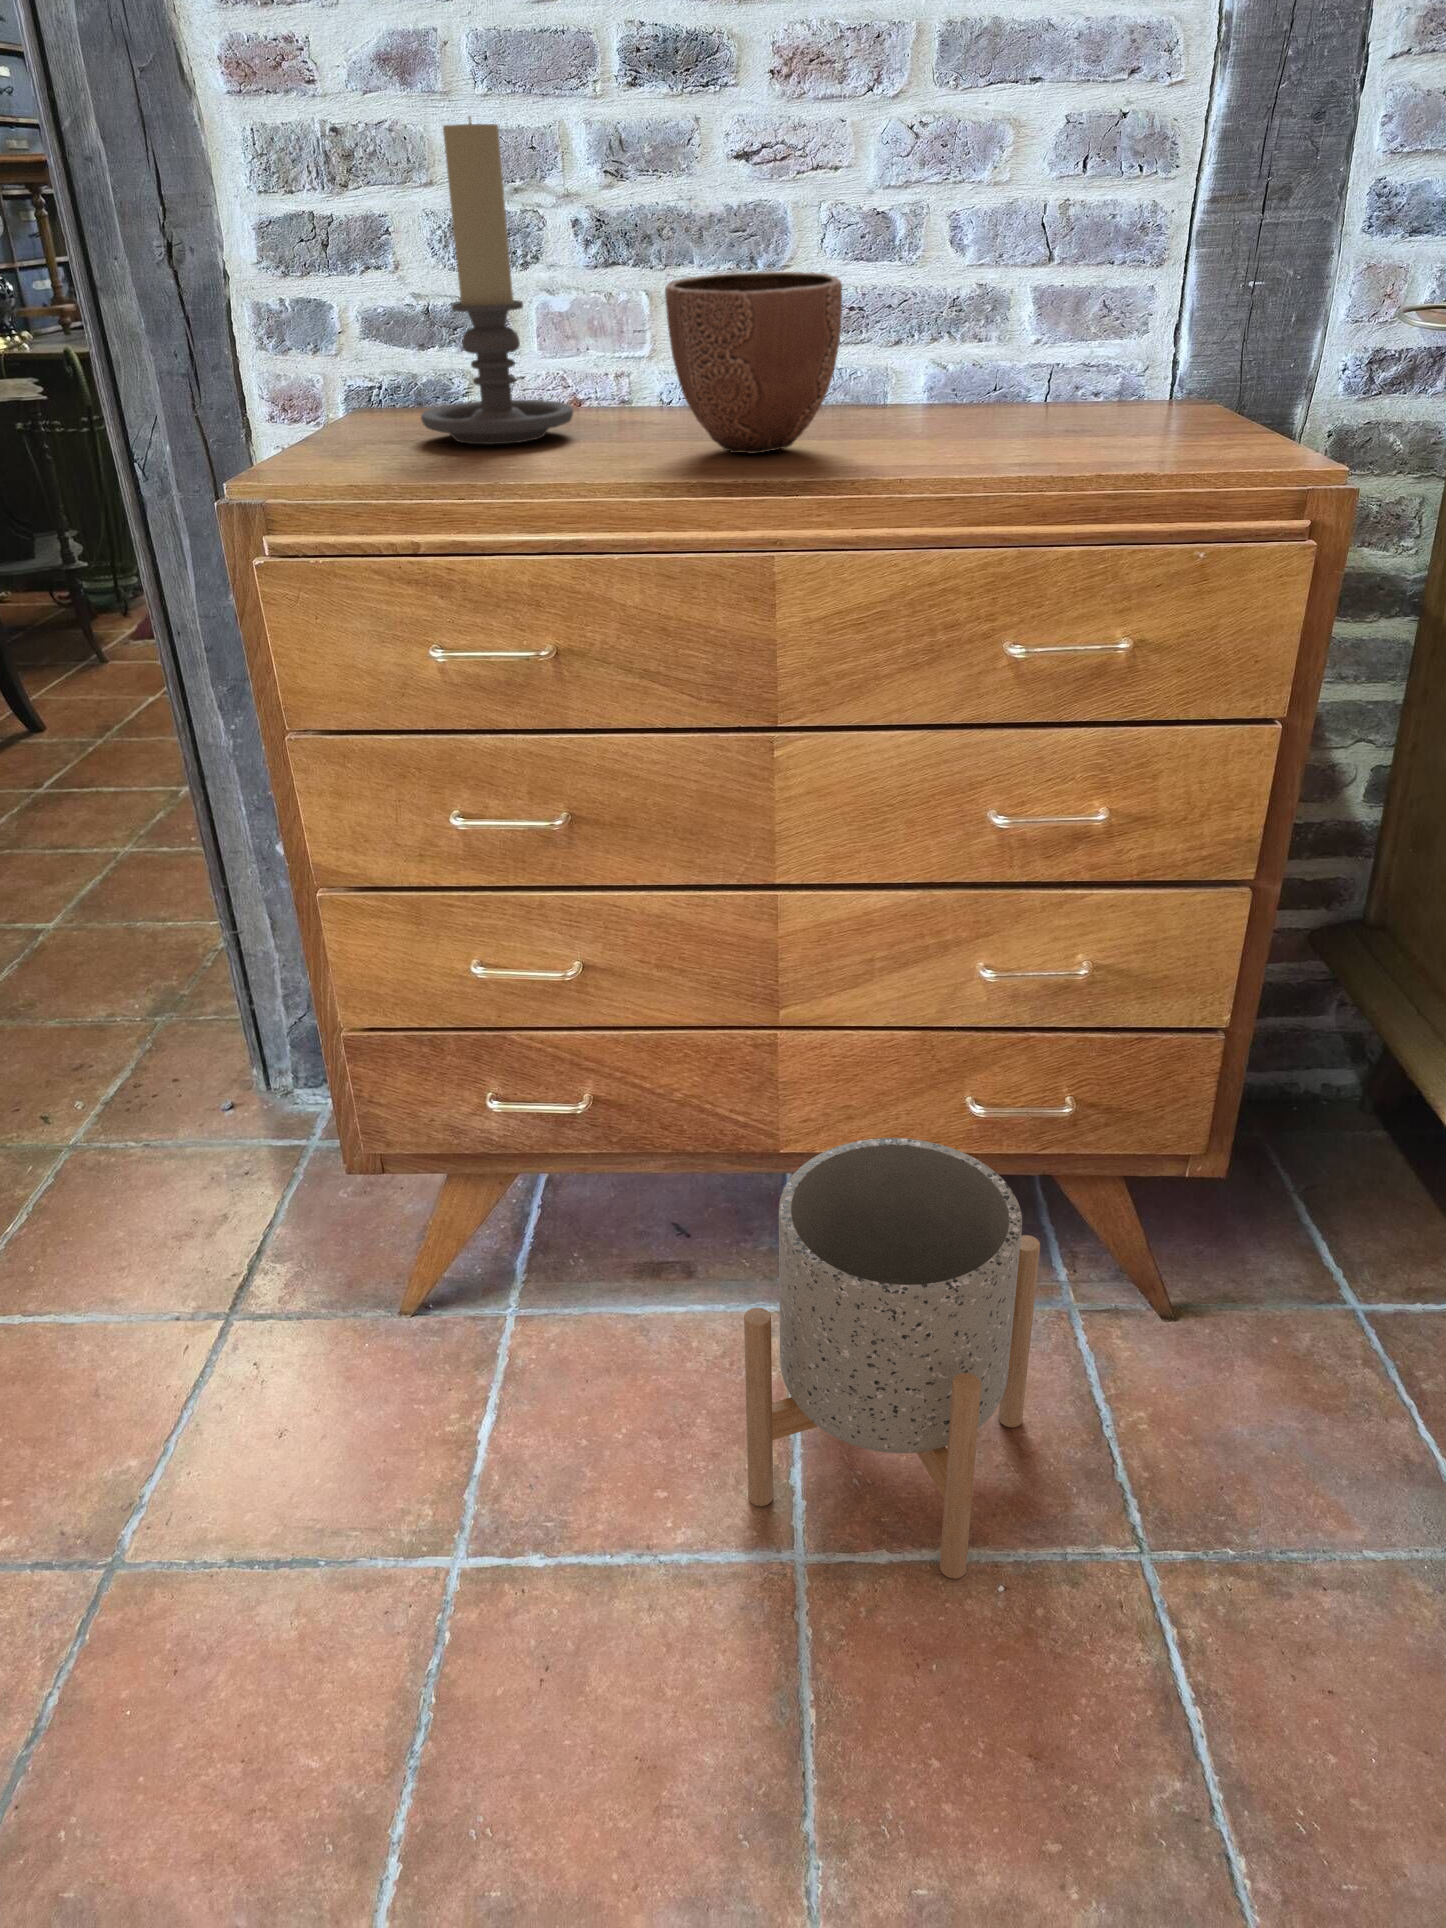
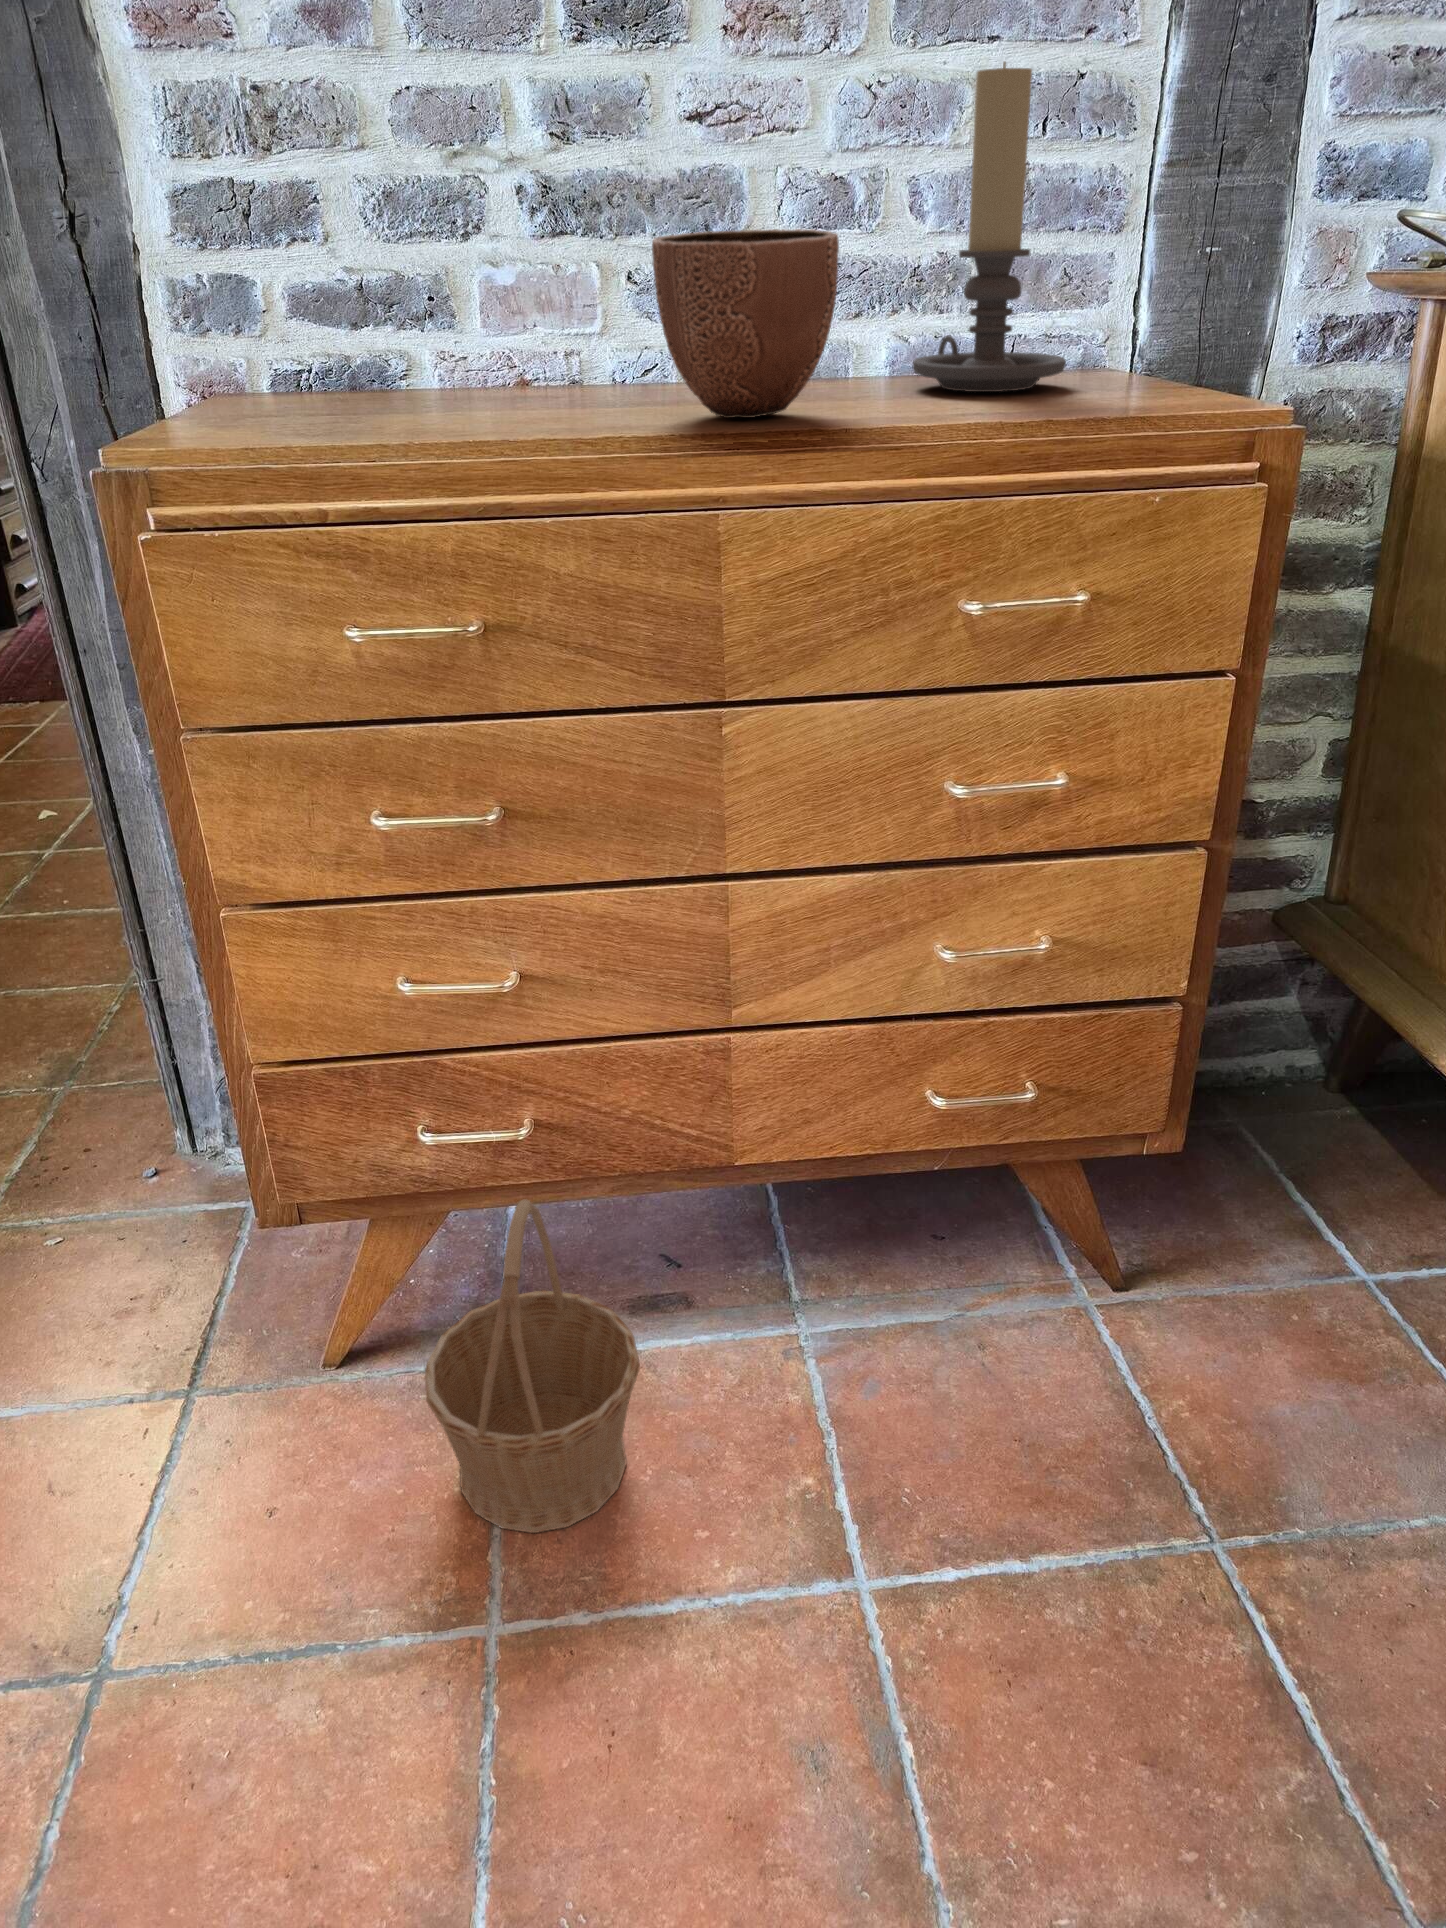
candle holder: present [421,117,573,444] -> present [913,62,1066,392]
planter: present [744,1138,1040,1579] -> none [796,1131,1084,1590]
basket: none [417,1172,615,1477] -> present [425,1199,640,1533]

